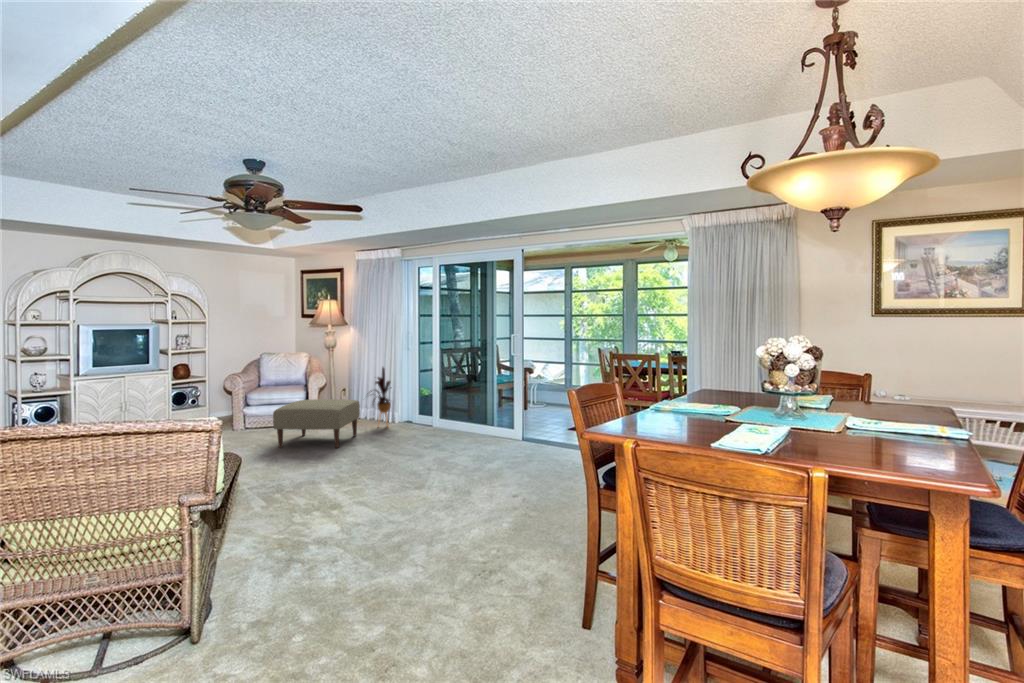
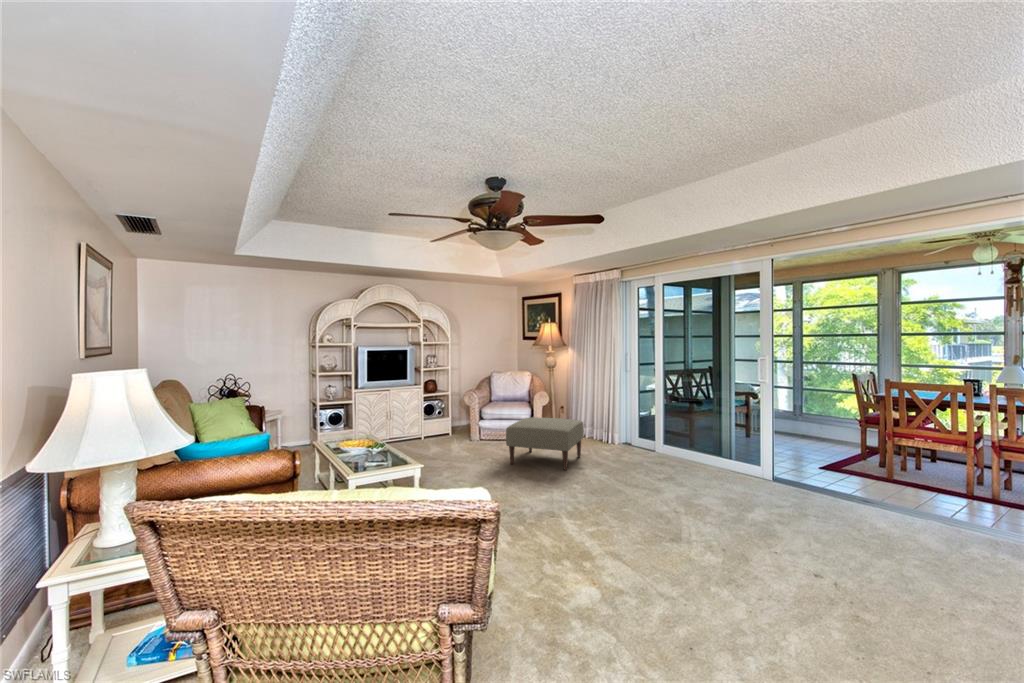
house plant: present [371,368,391,423] -> none [583,387,616,450]

